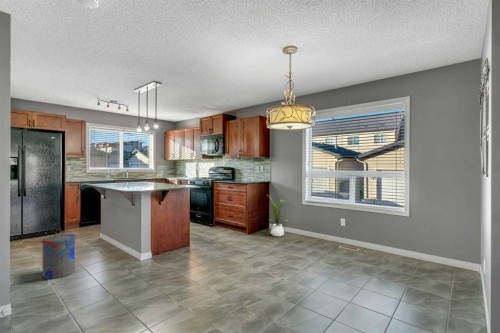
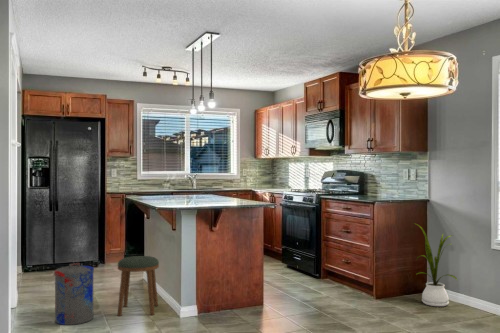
stool: none [92,224,122,266] -> present [118,256,159,316]

